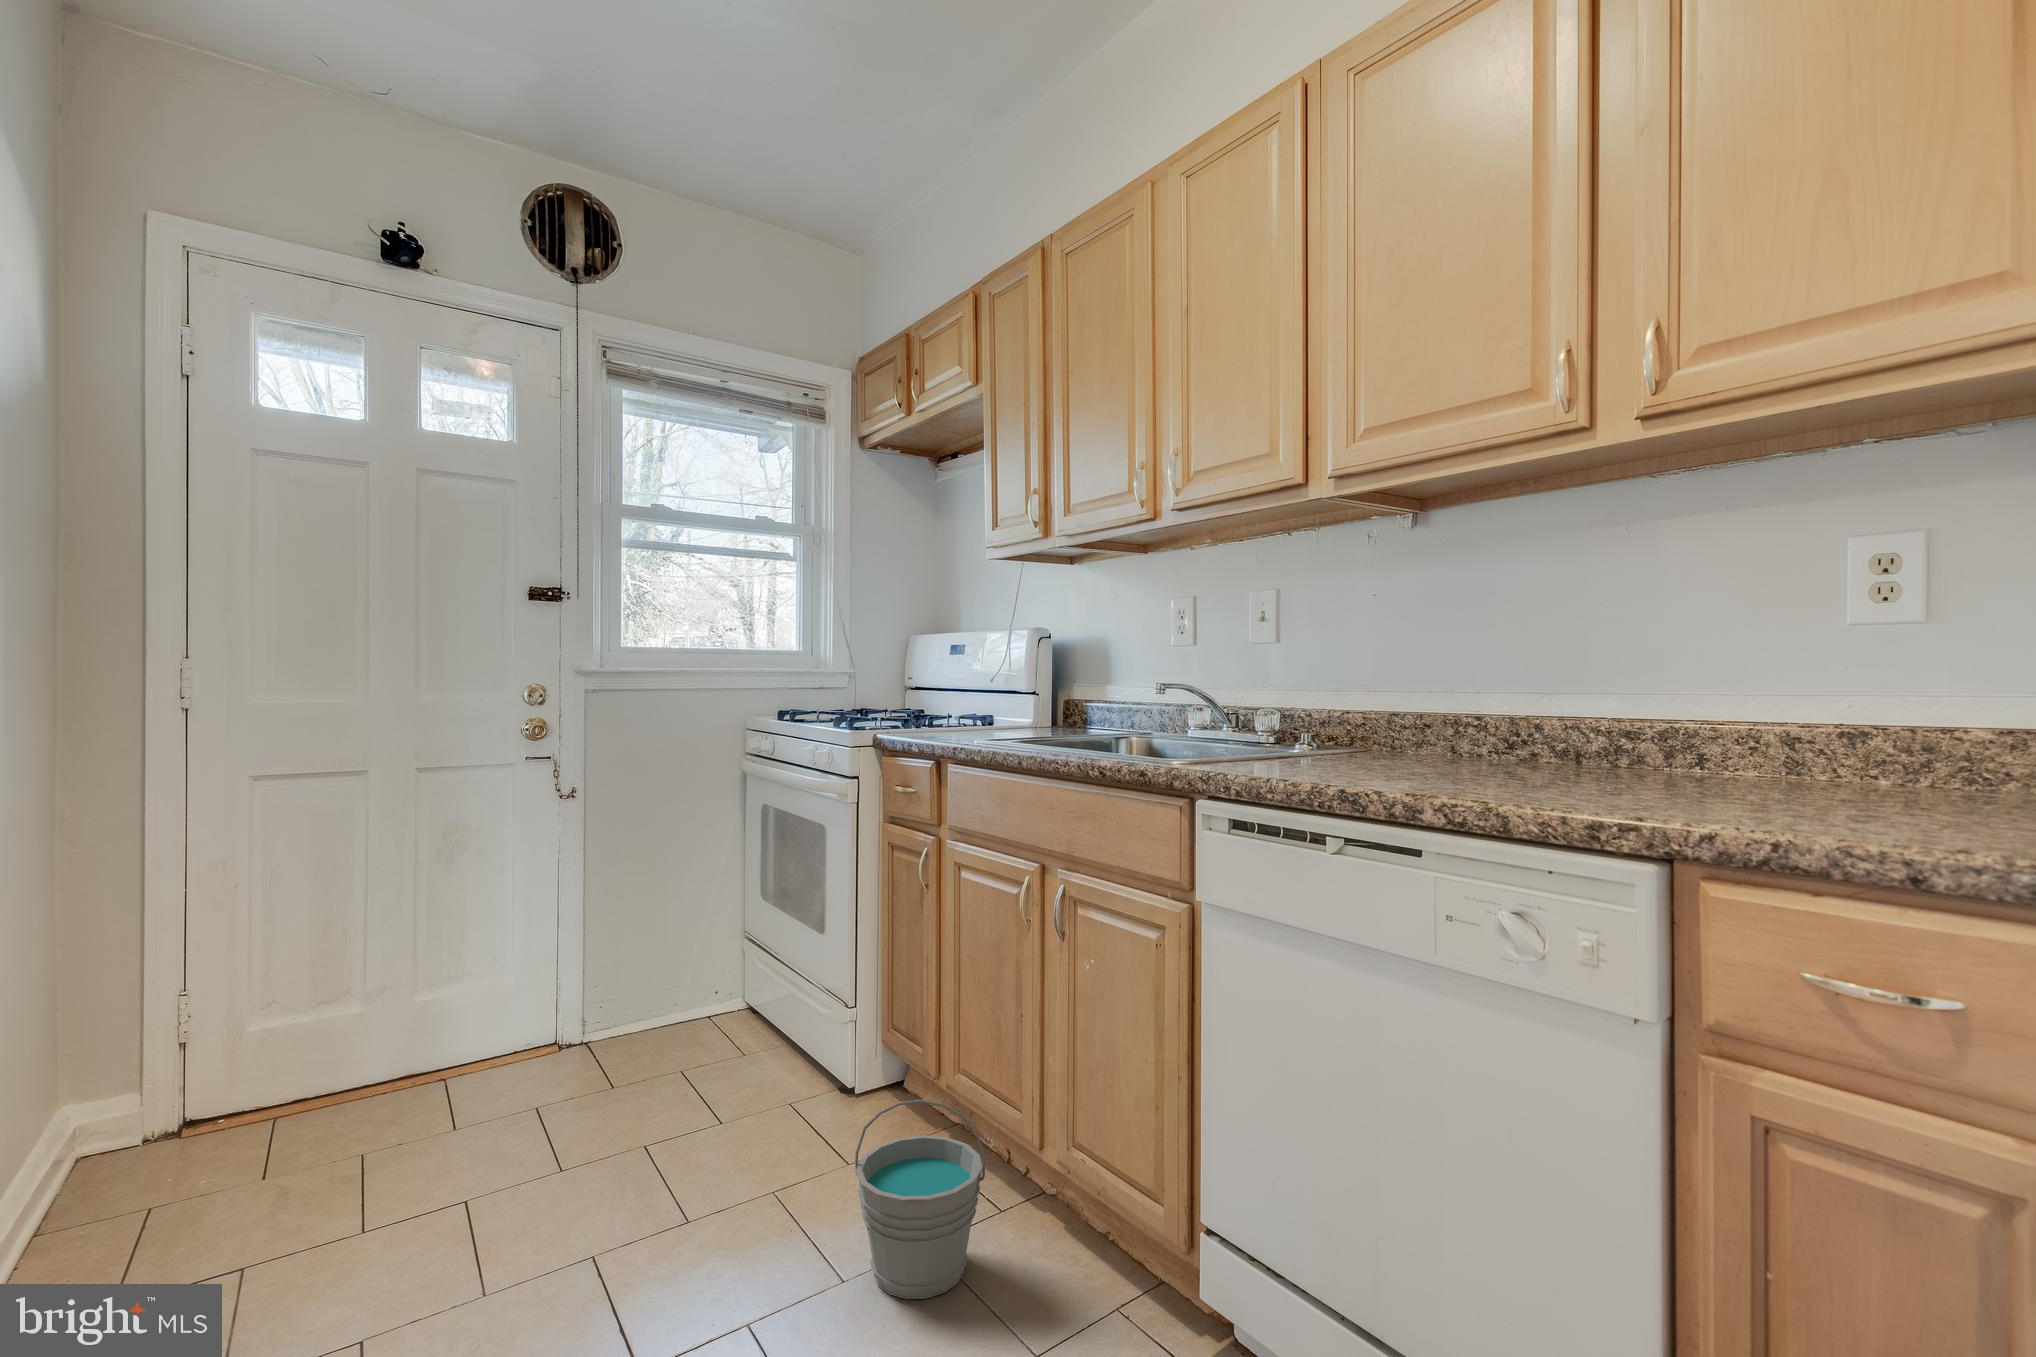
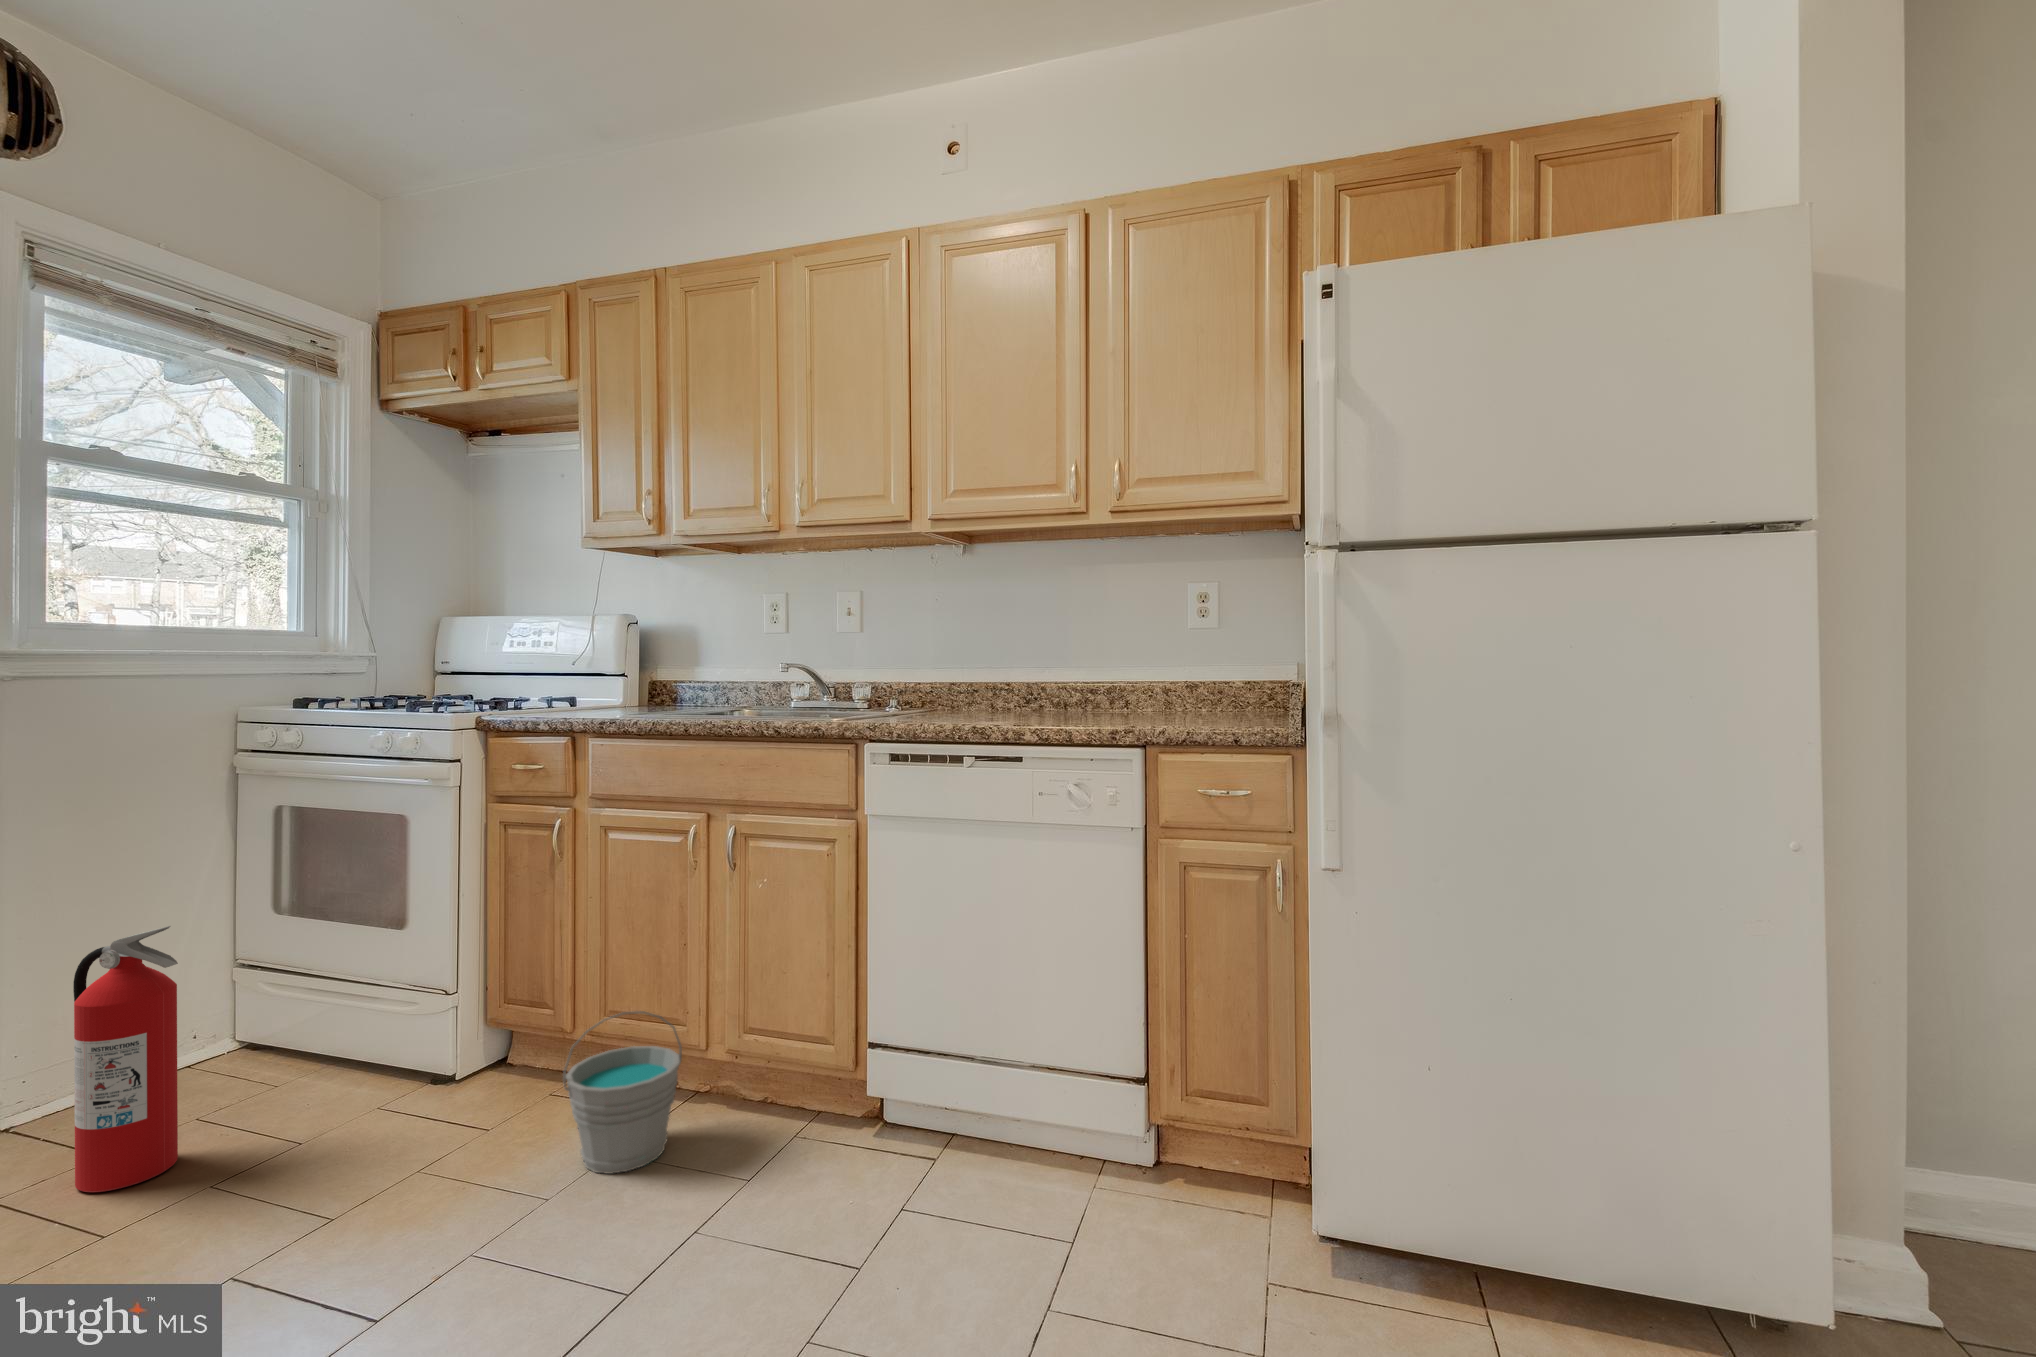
fire extinguisher: none [550,915,623,1141] -> present [73,926,178,1192]

